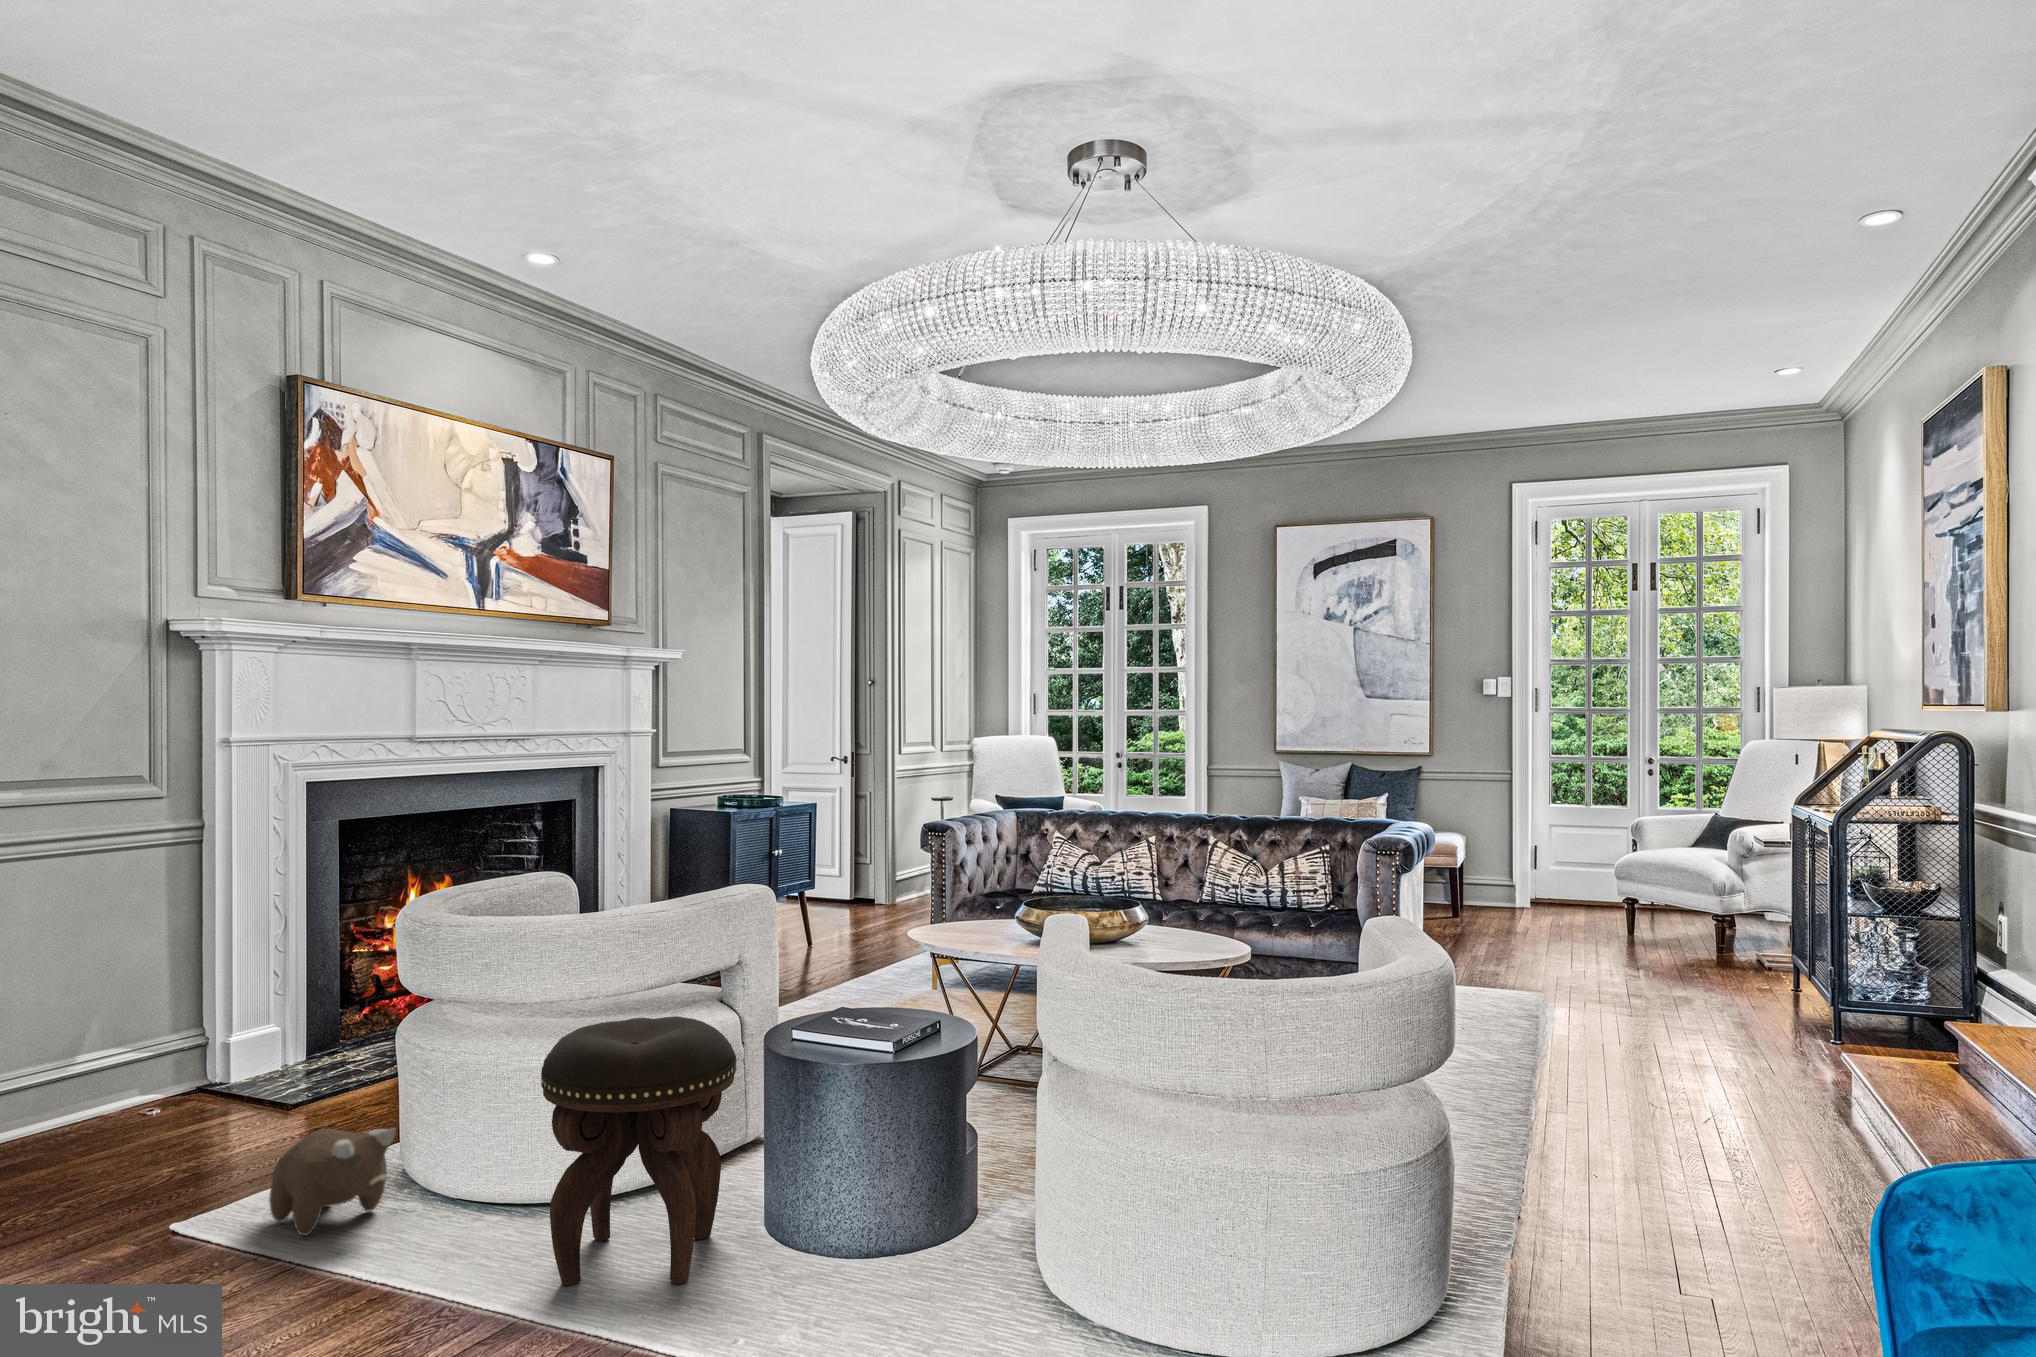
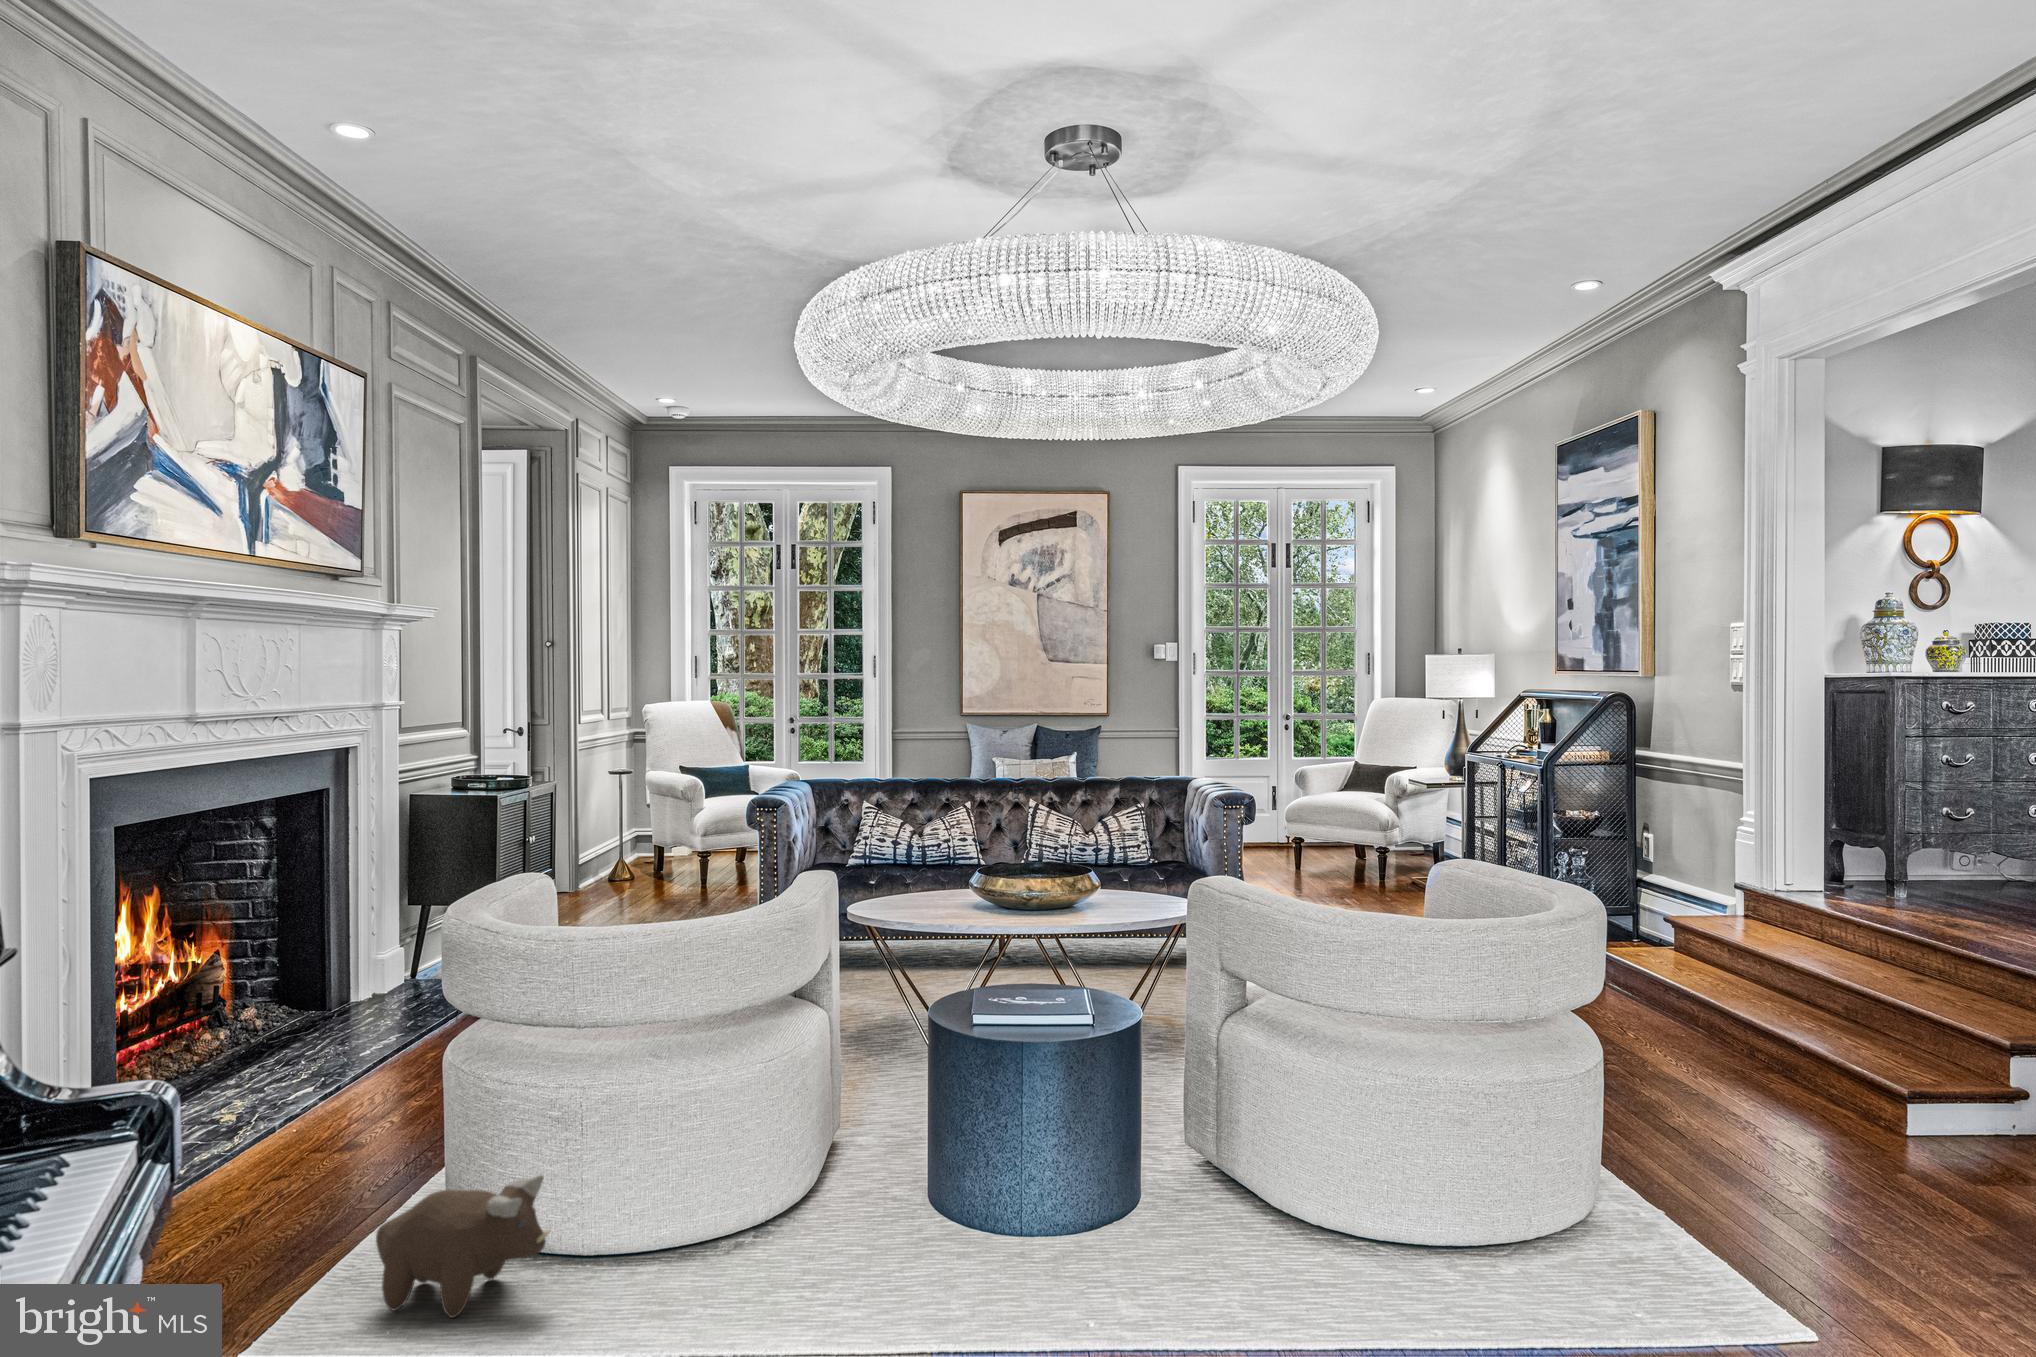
footstool: present [541,1016,736,1286] -> none [775,1009,974,1303]

